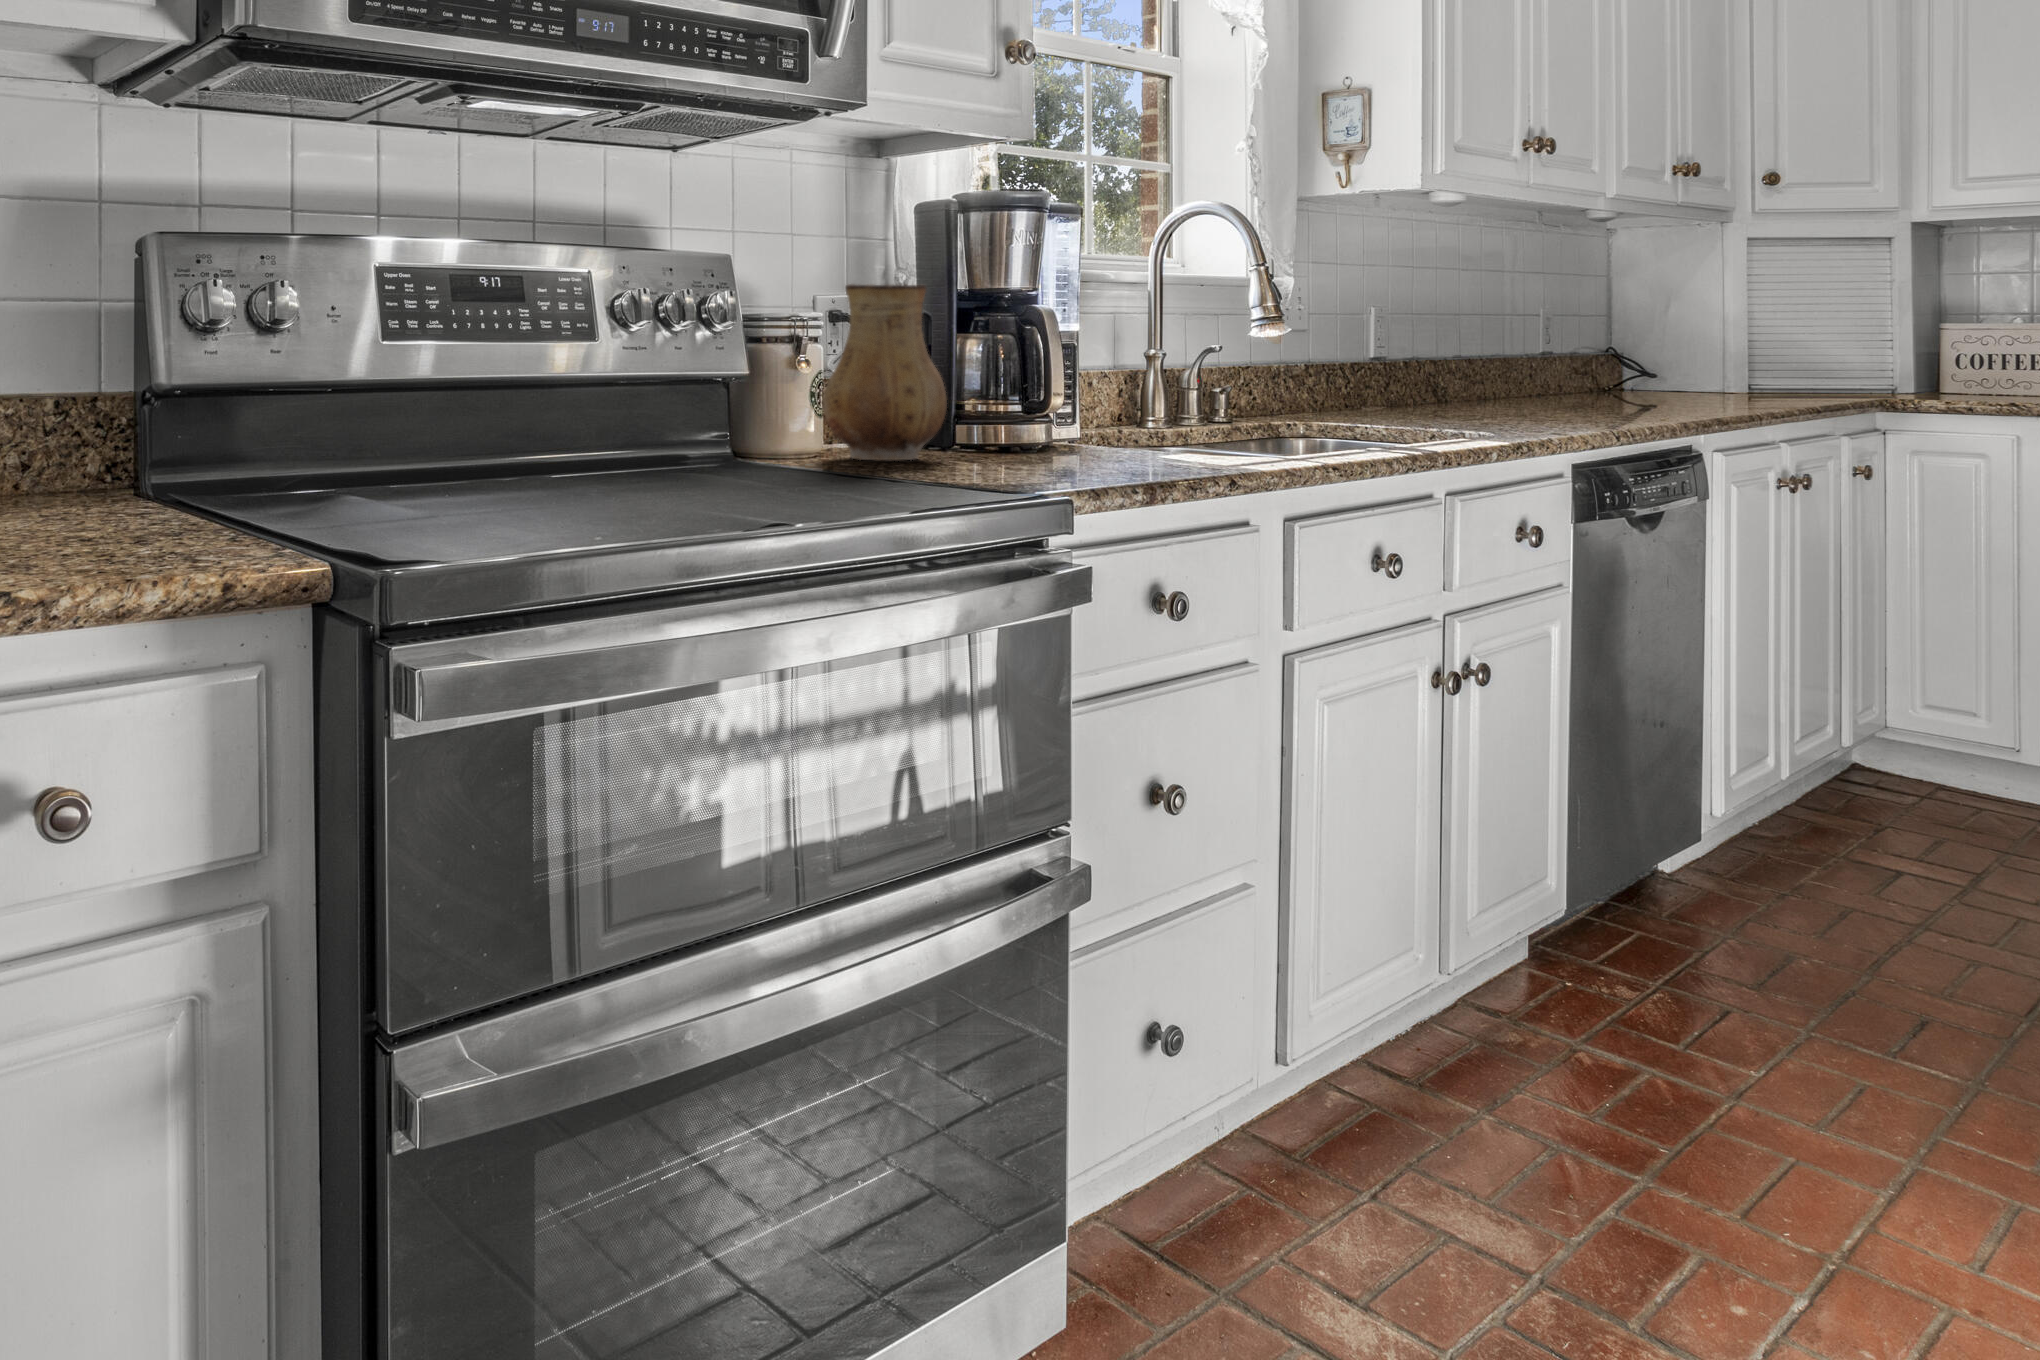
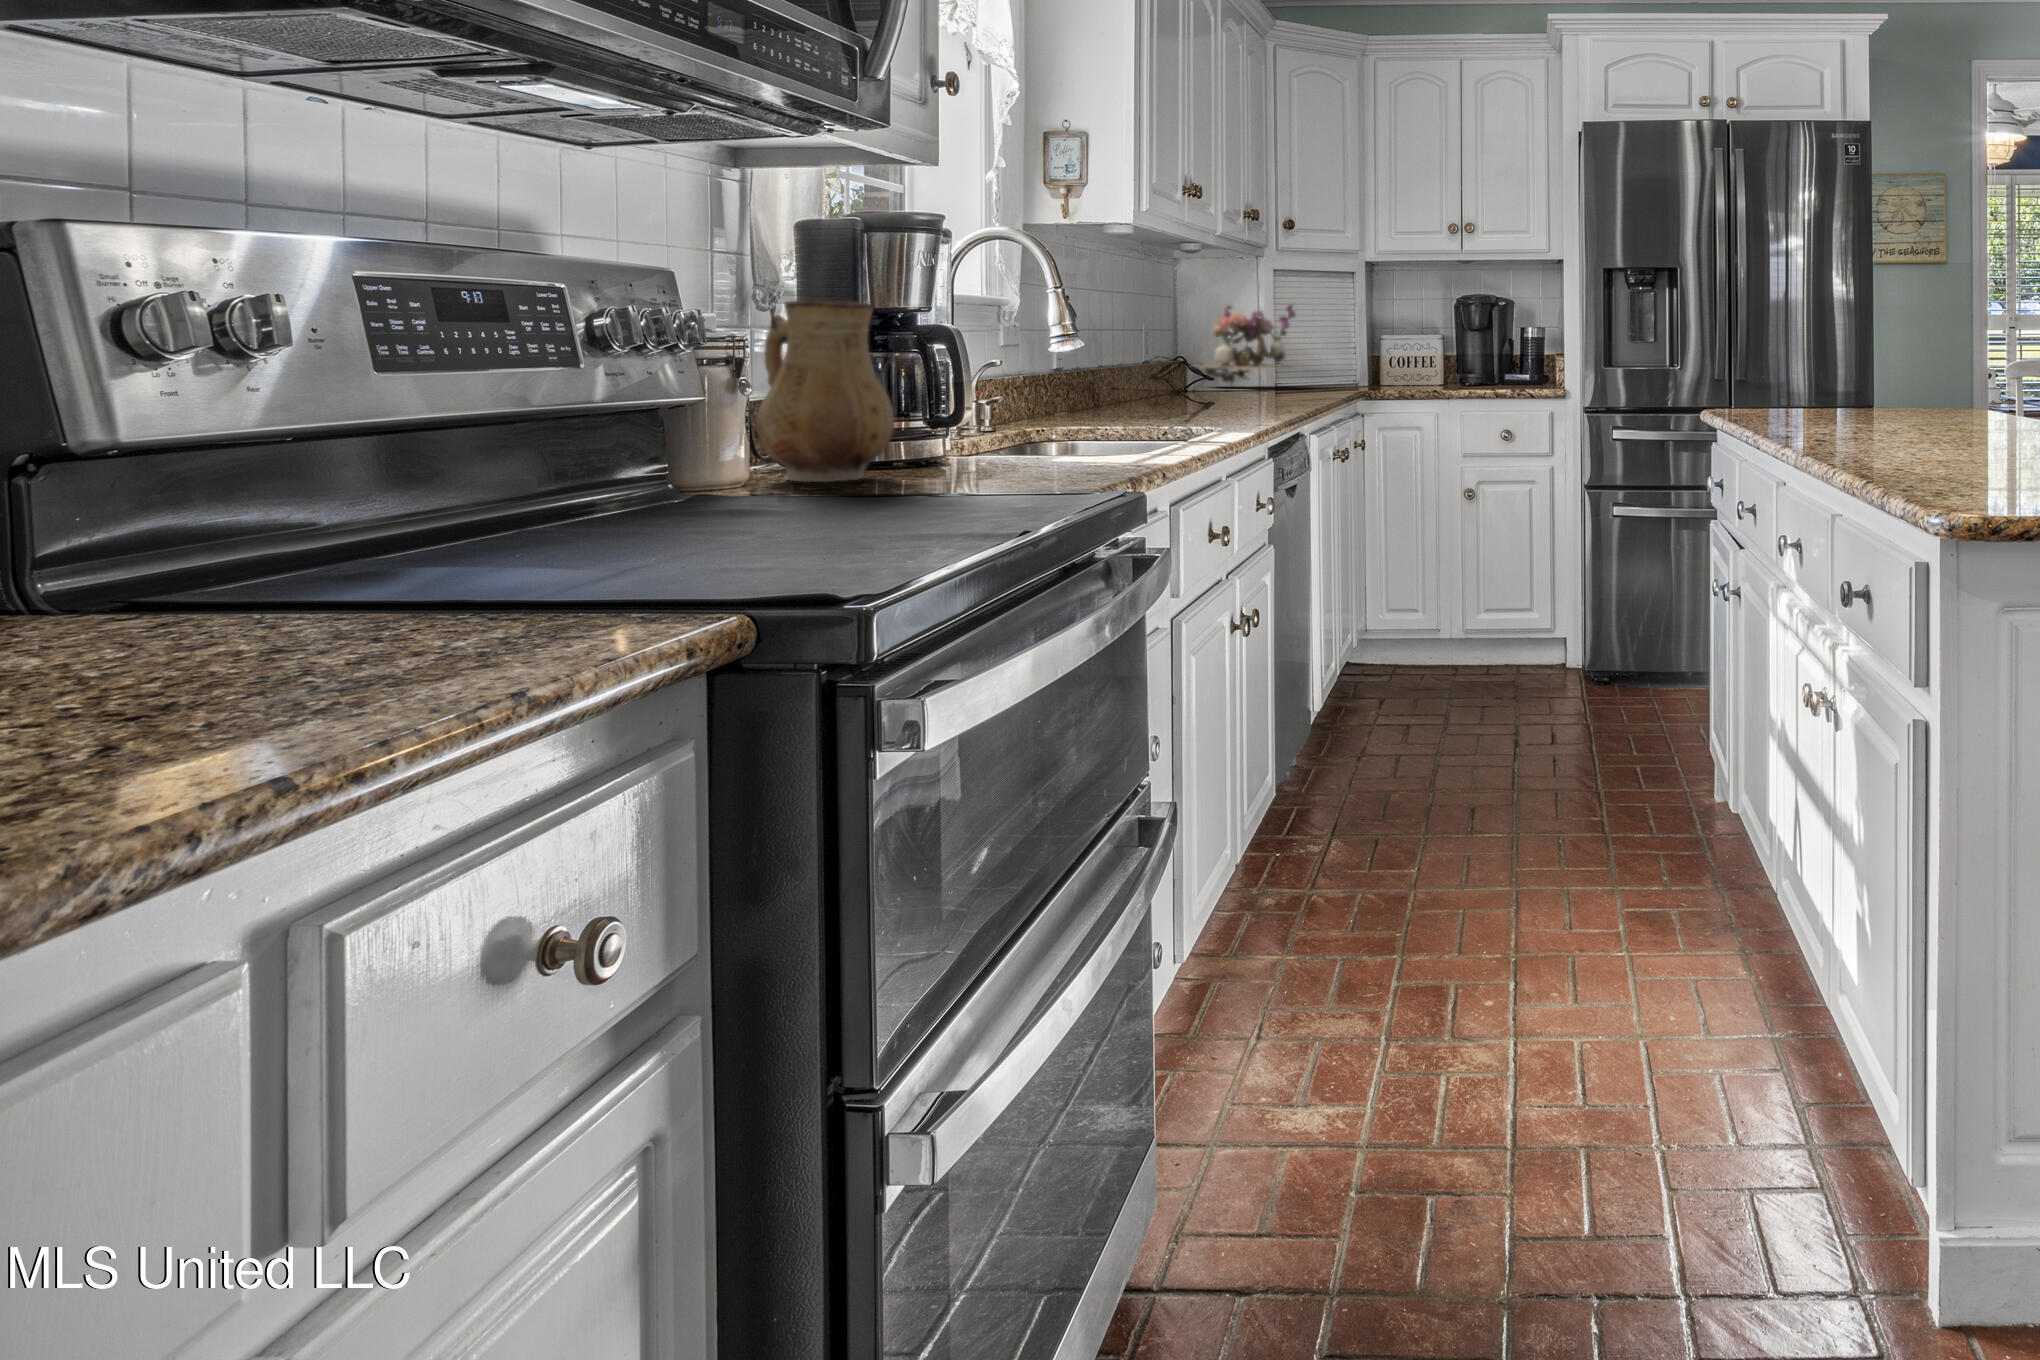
flower arrangement: none [1641,283,1813,394] -> present [1195,305,1295,386]

